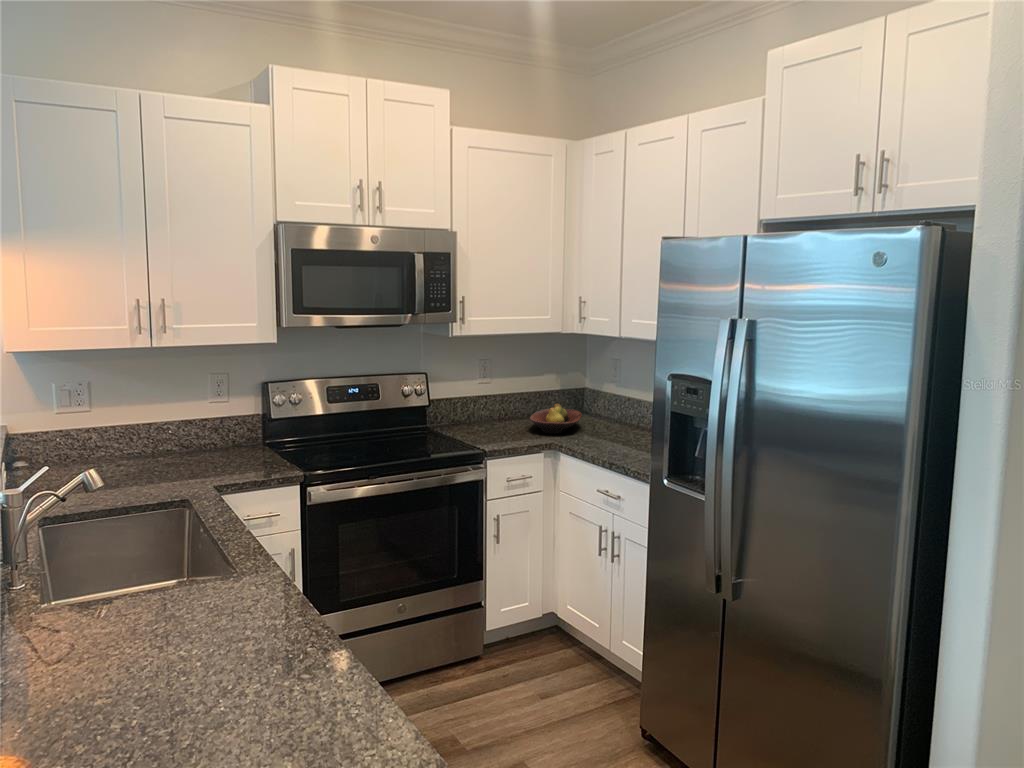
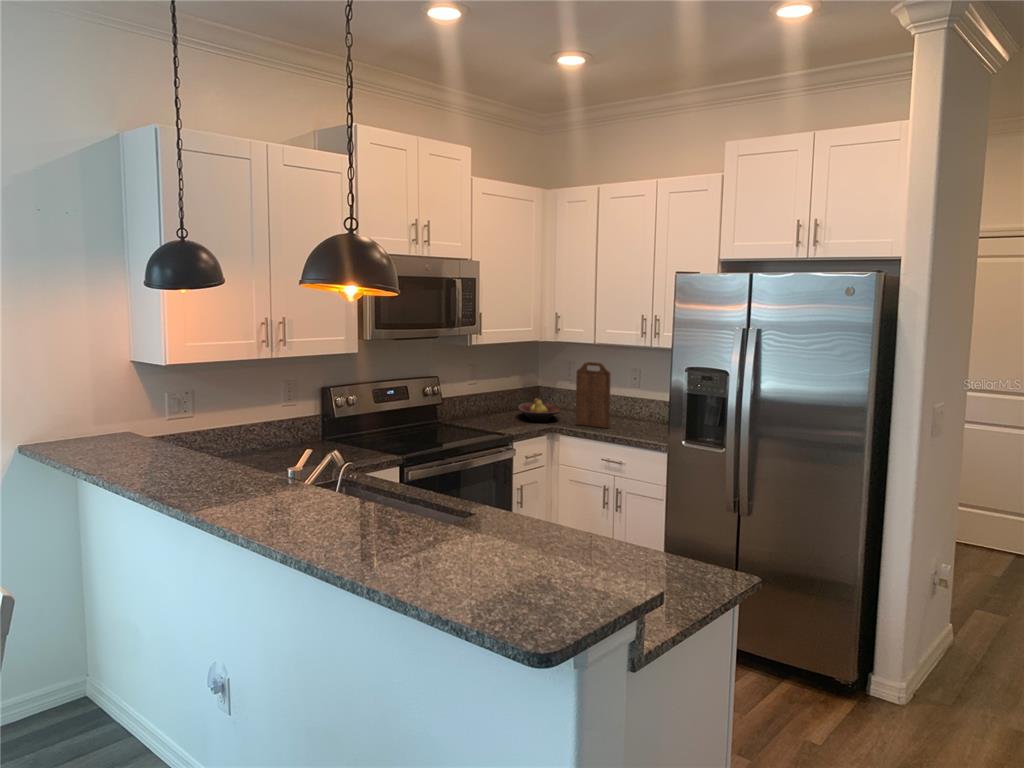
cutting board: none [590,361,628,447] -> present [576,362,611,428]

